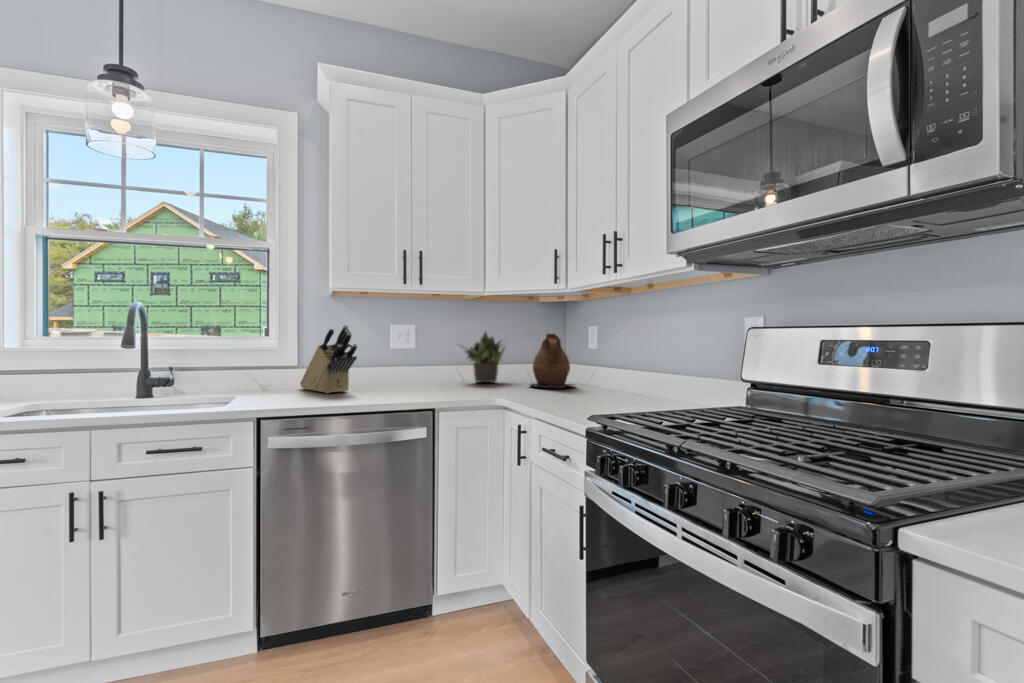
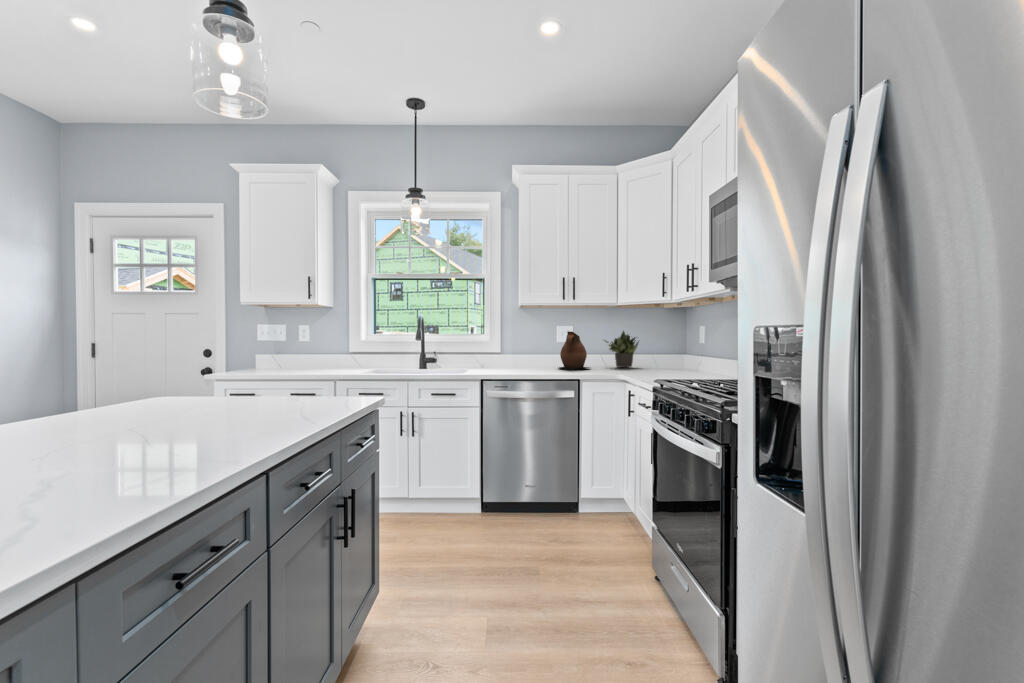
knife block: present [300,325,357,393] -> none [502,328,535,370]
ceramic pitcher: present [531,334,574,388] -> present [559,331,589,369]

